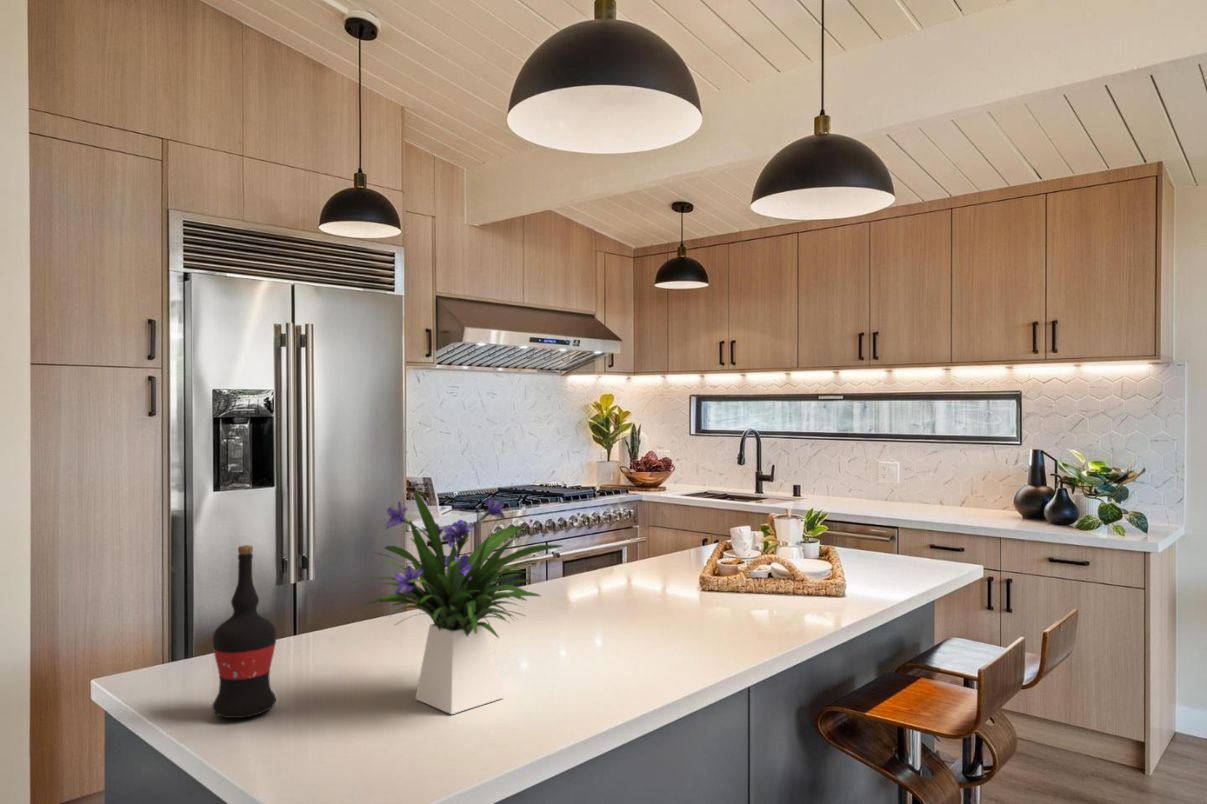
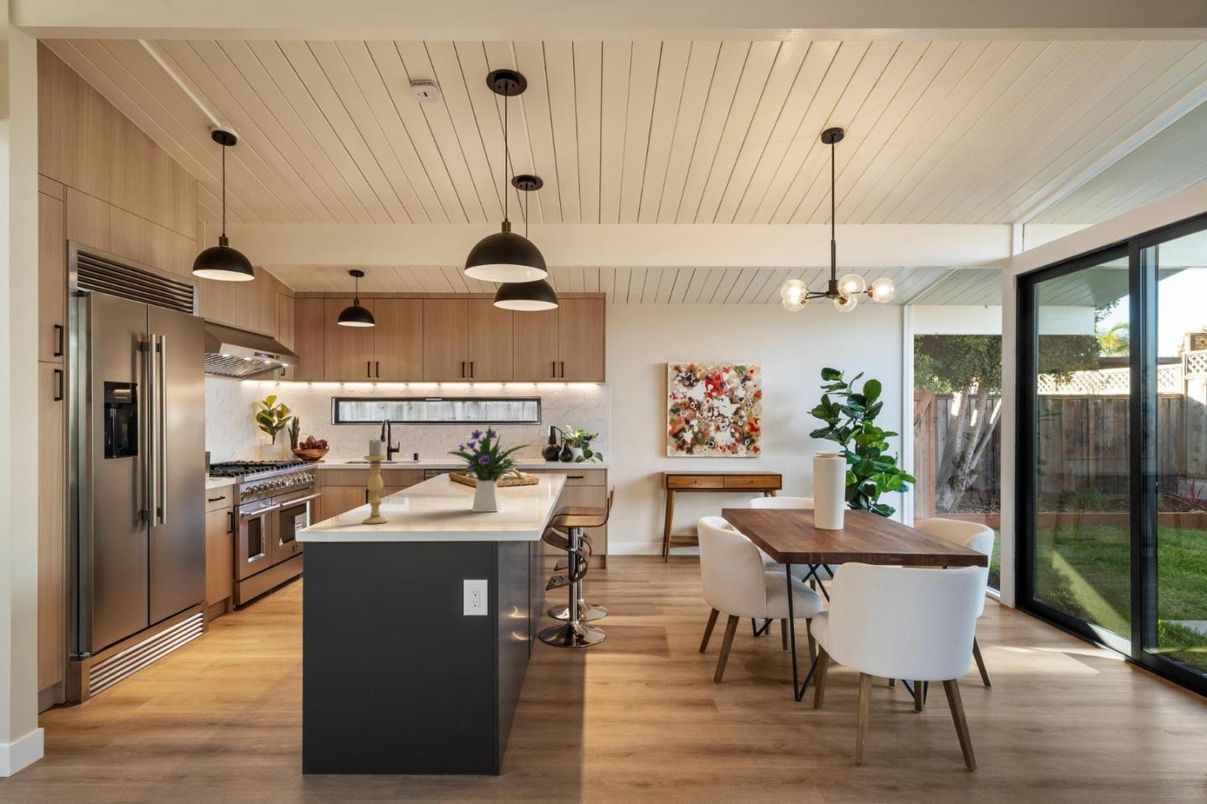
candle holder: none [155,512,211,704] -> present [363,440,387,524]
wine bottle: present [212,545,276,718] -> none [407,449,433,521]

